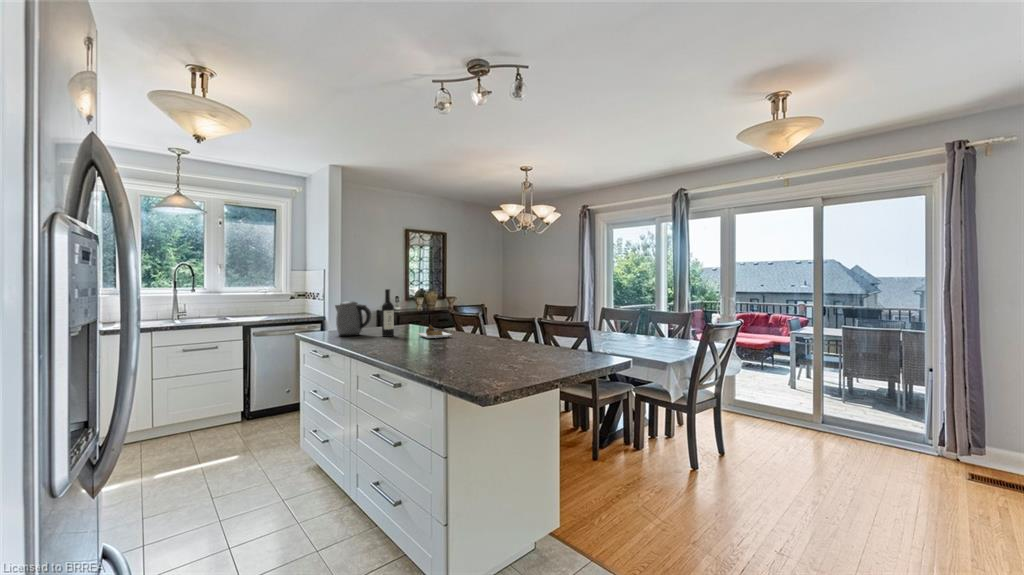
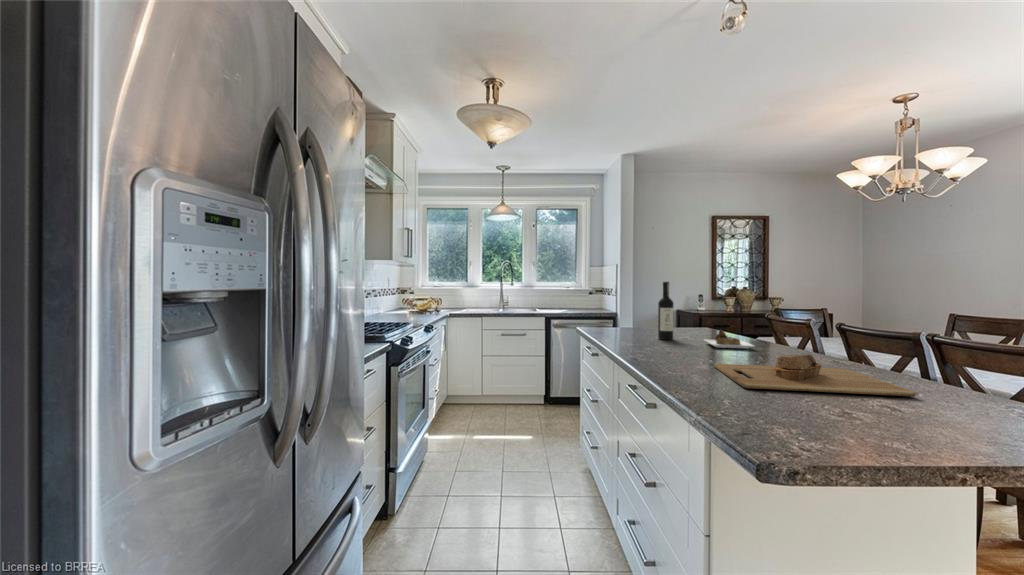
kettle: present [335,301,371,336] -> none [608,295,647,335]
cutting board: none [433,336,532,360] -> present [714,354,915,396]

